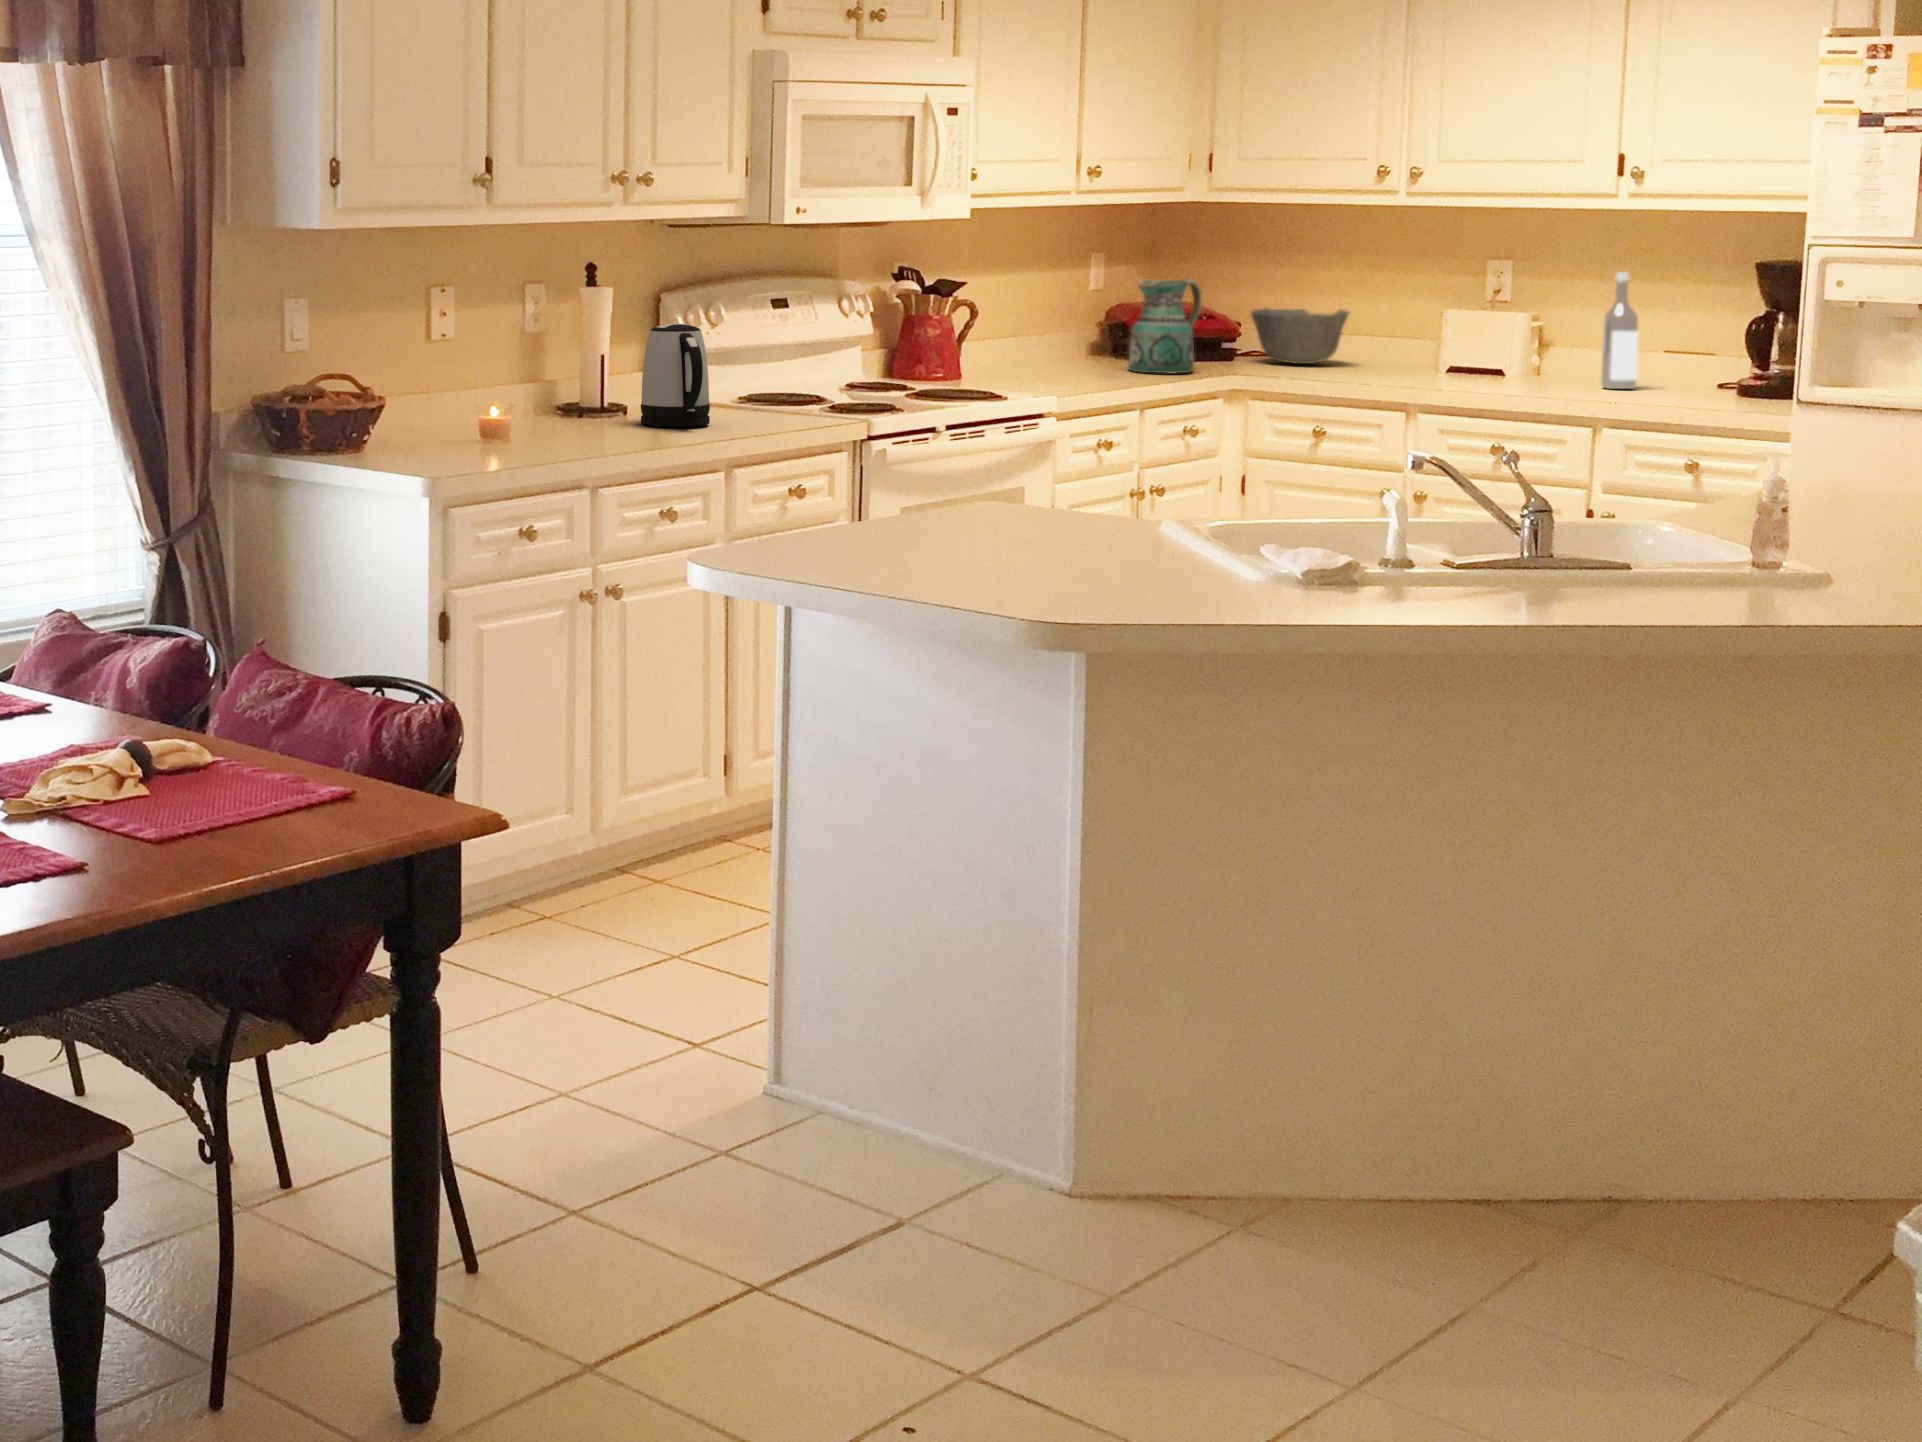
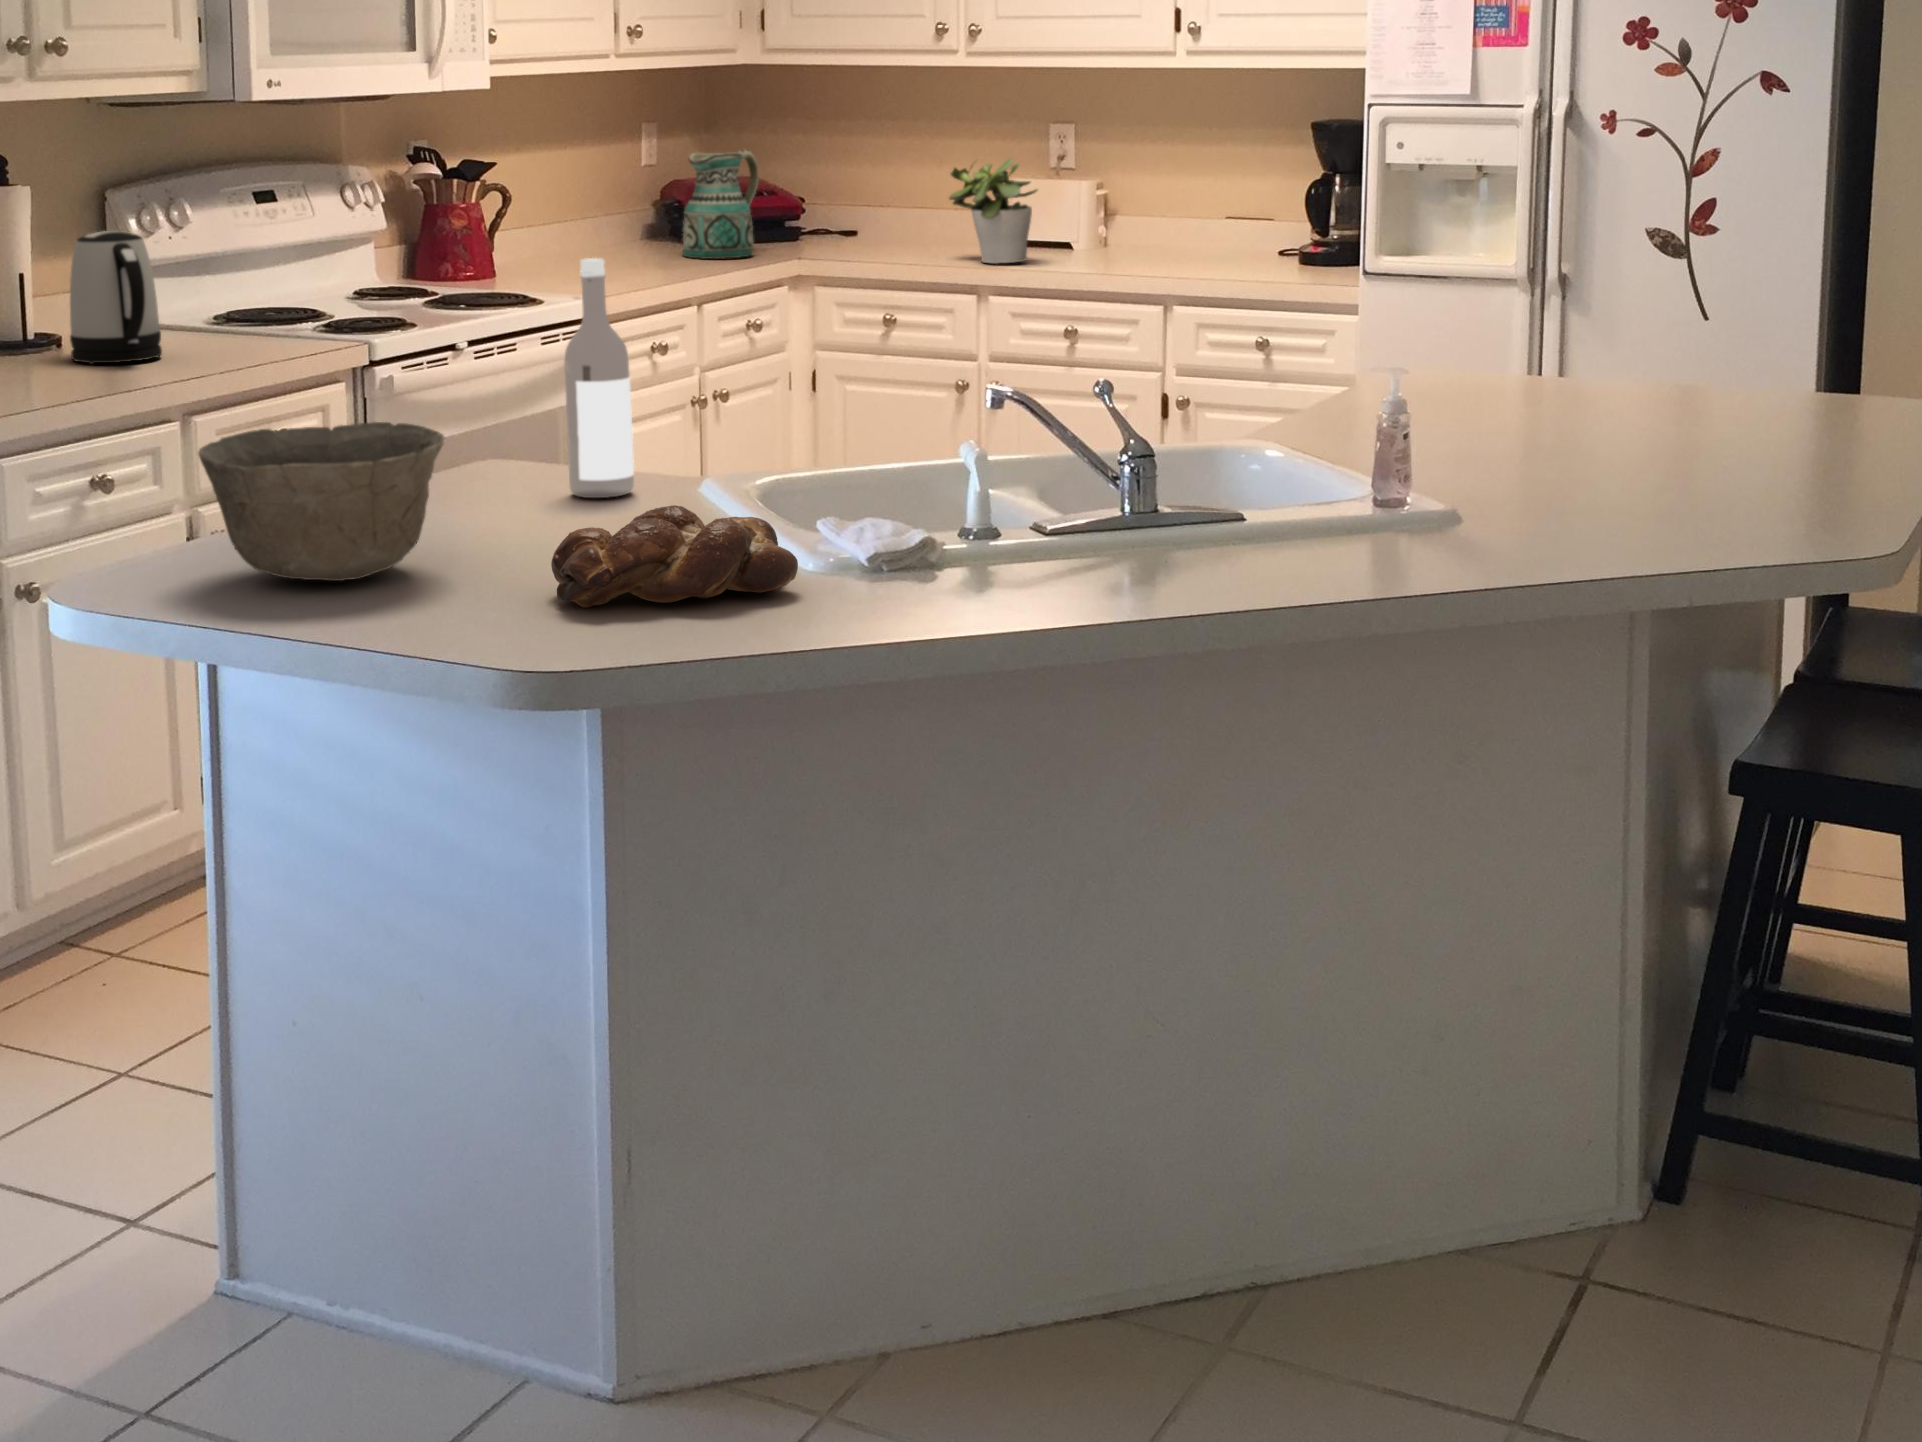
wine bottle: present [1601,272,1638,389] -> present [564,258,634,498]
potted plant: none [1382,290,1471,387] -> present [949,158,1037,264]
bowl: present [1251,308,1349,364] -> present [198,422,444,581]
bread loaf: none [1057,521,1247,589] -> present [551,505,798,607]

